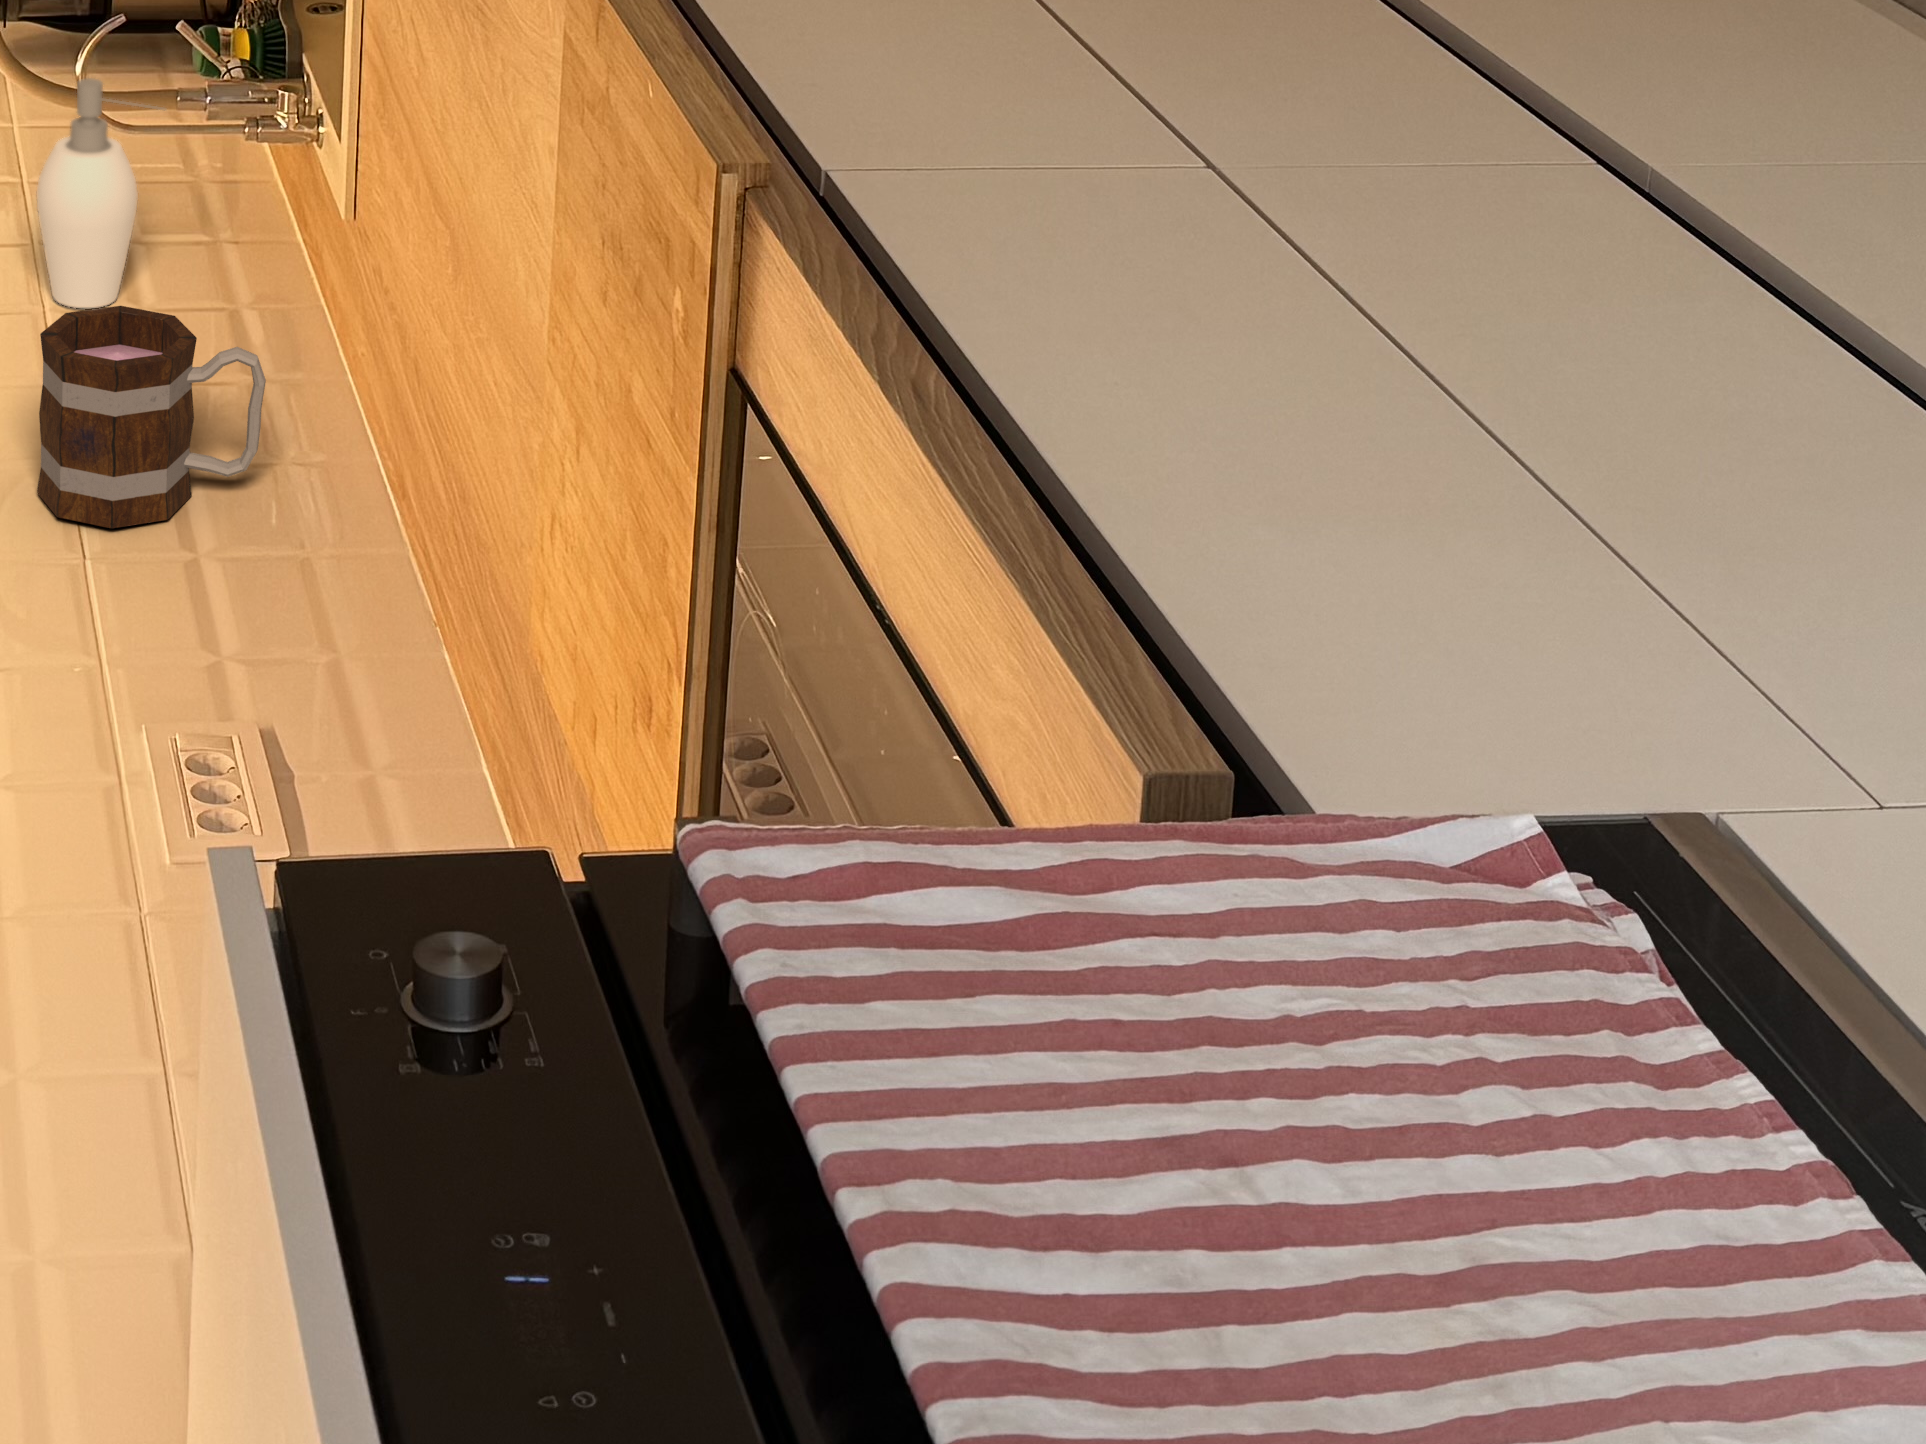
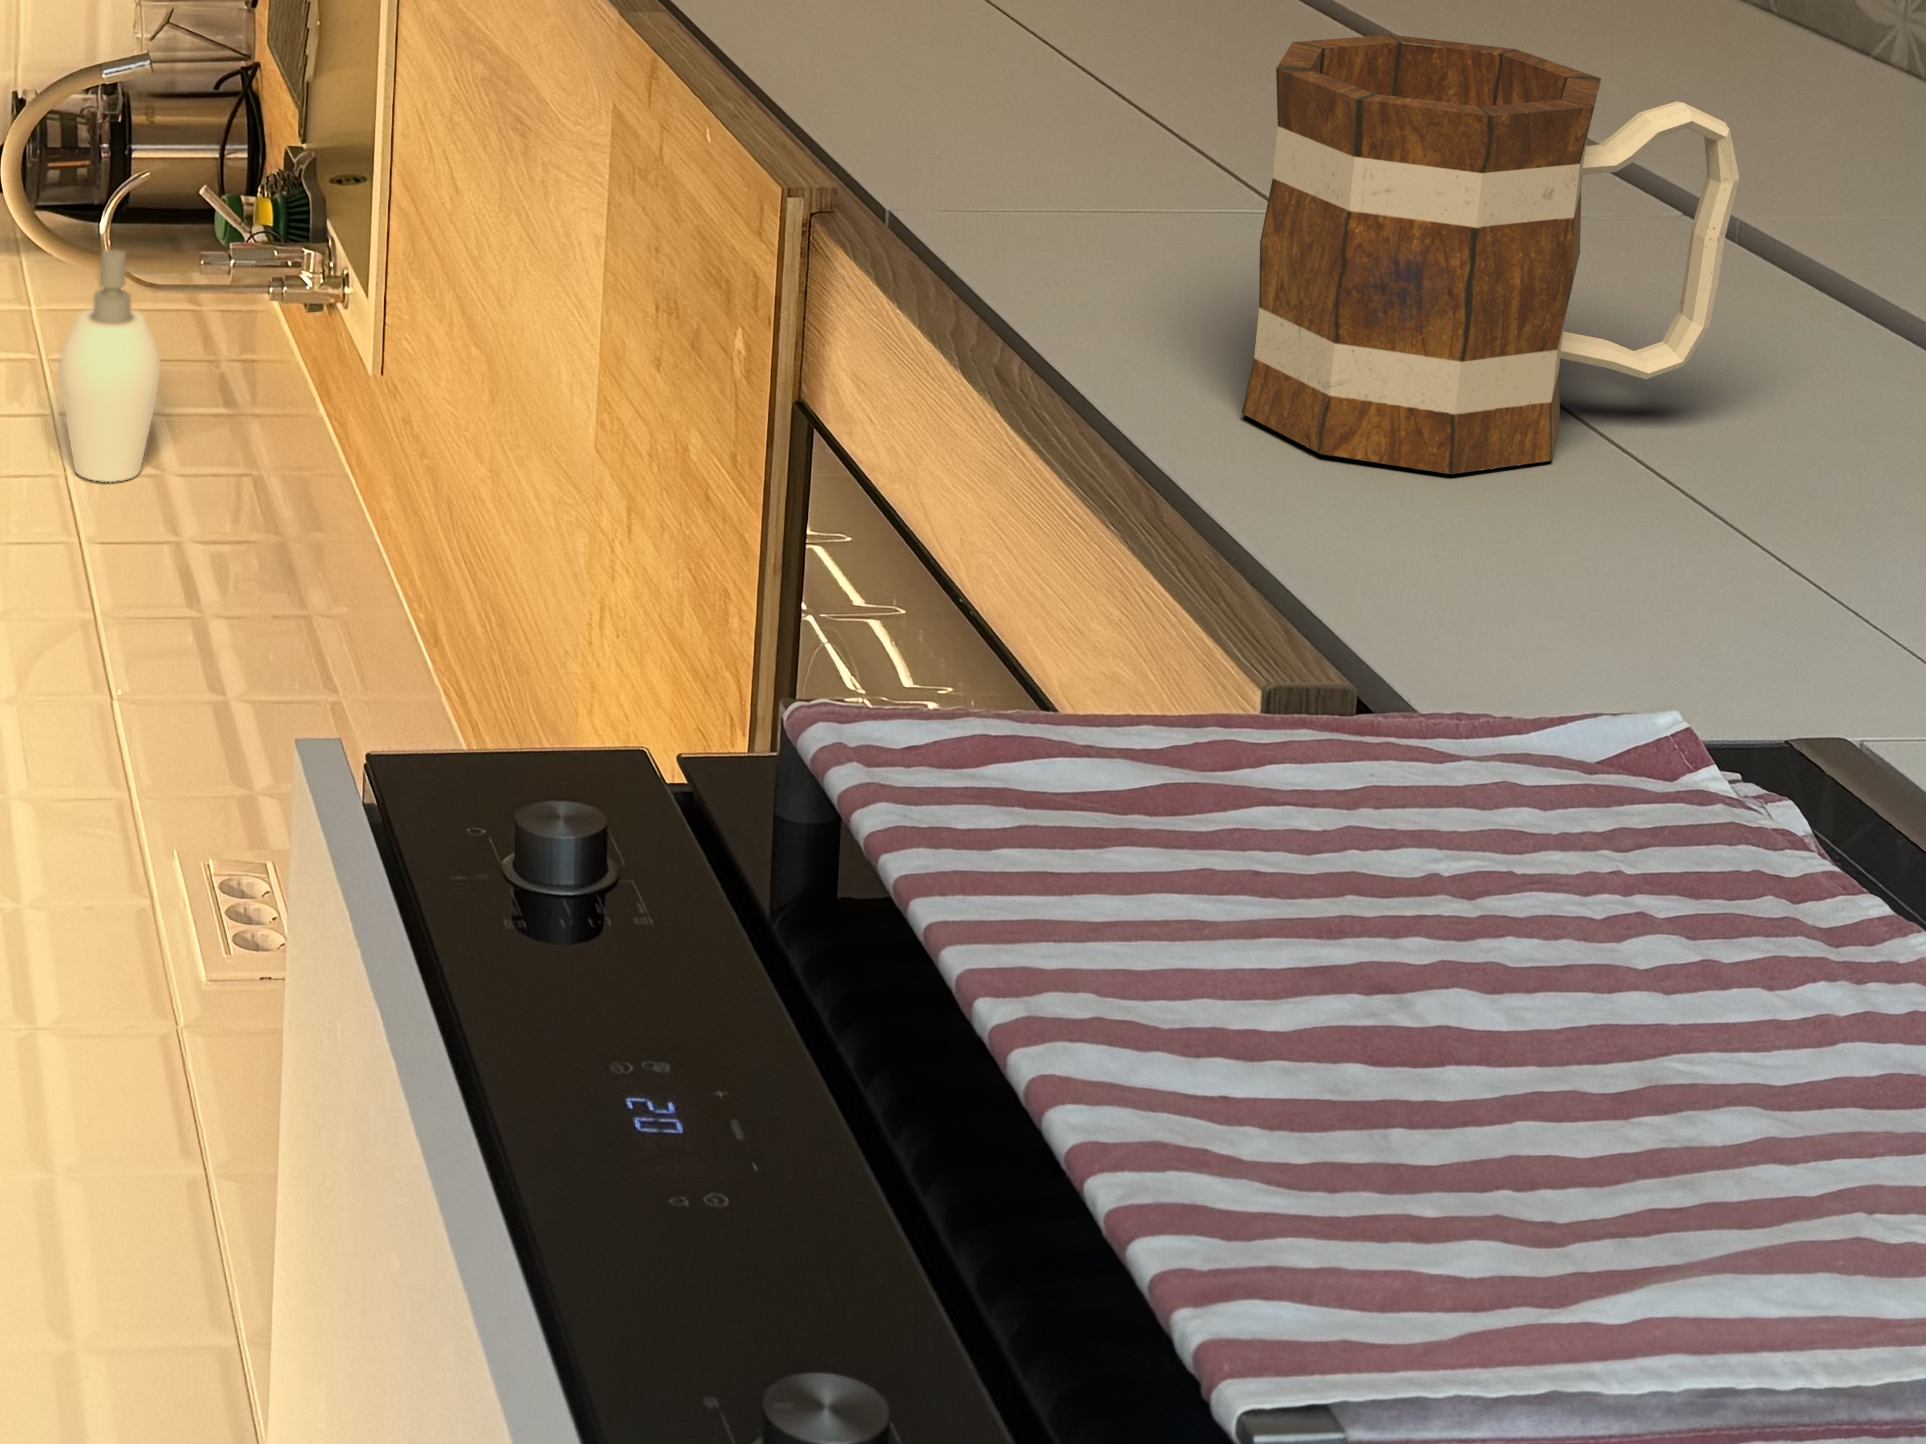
mug: present [37,306,266,528] -> present [1242,35,1740,474]

